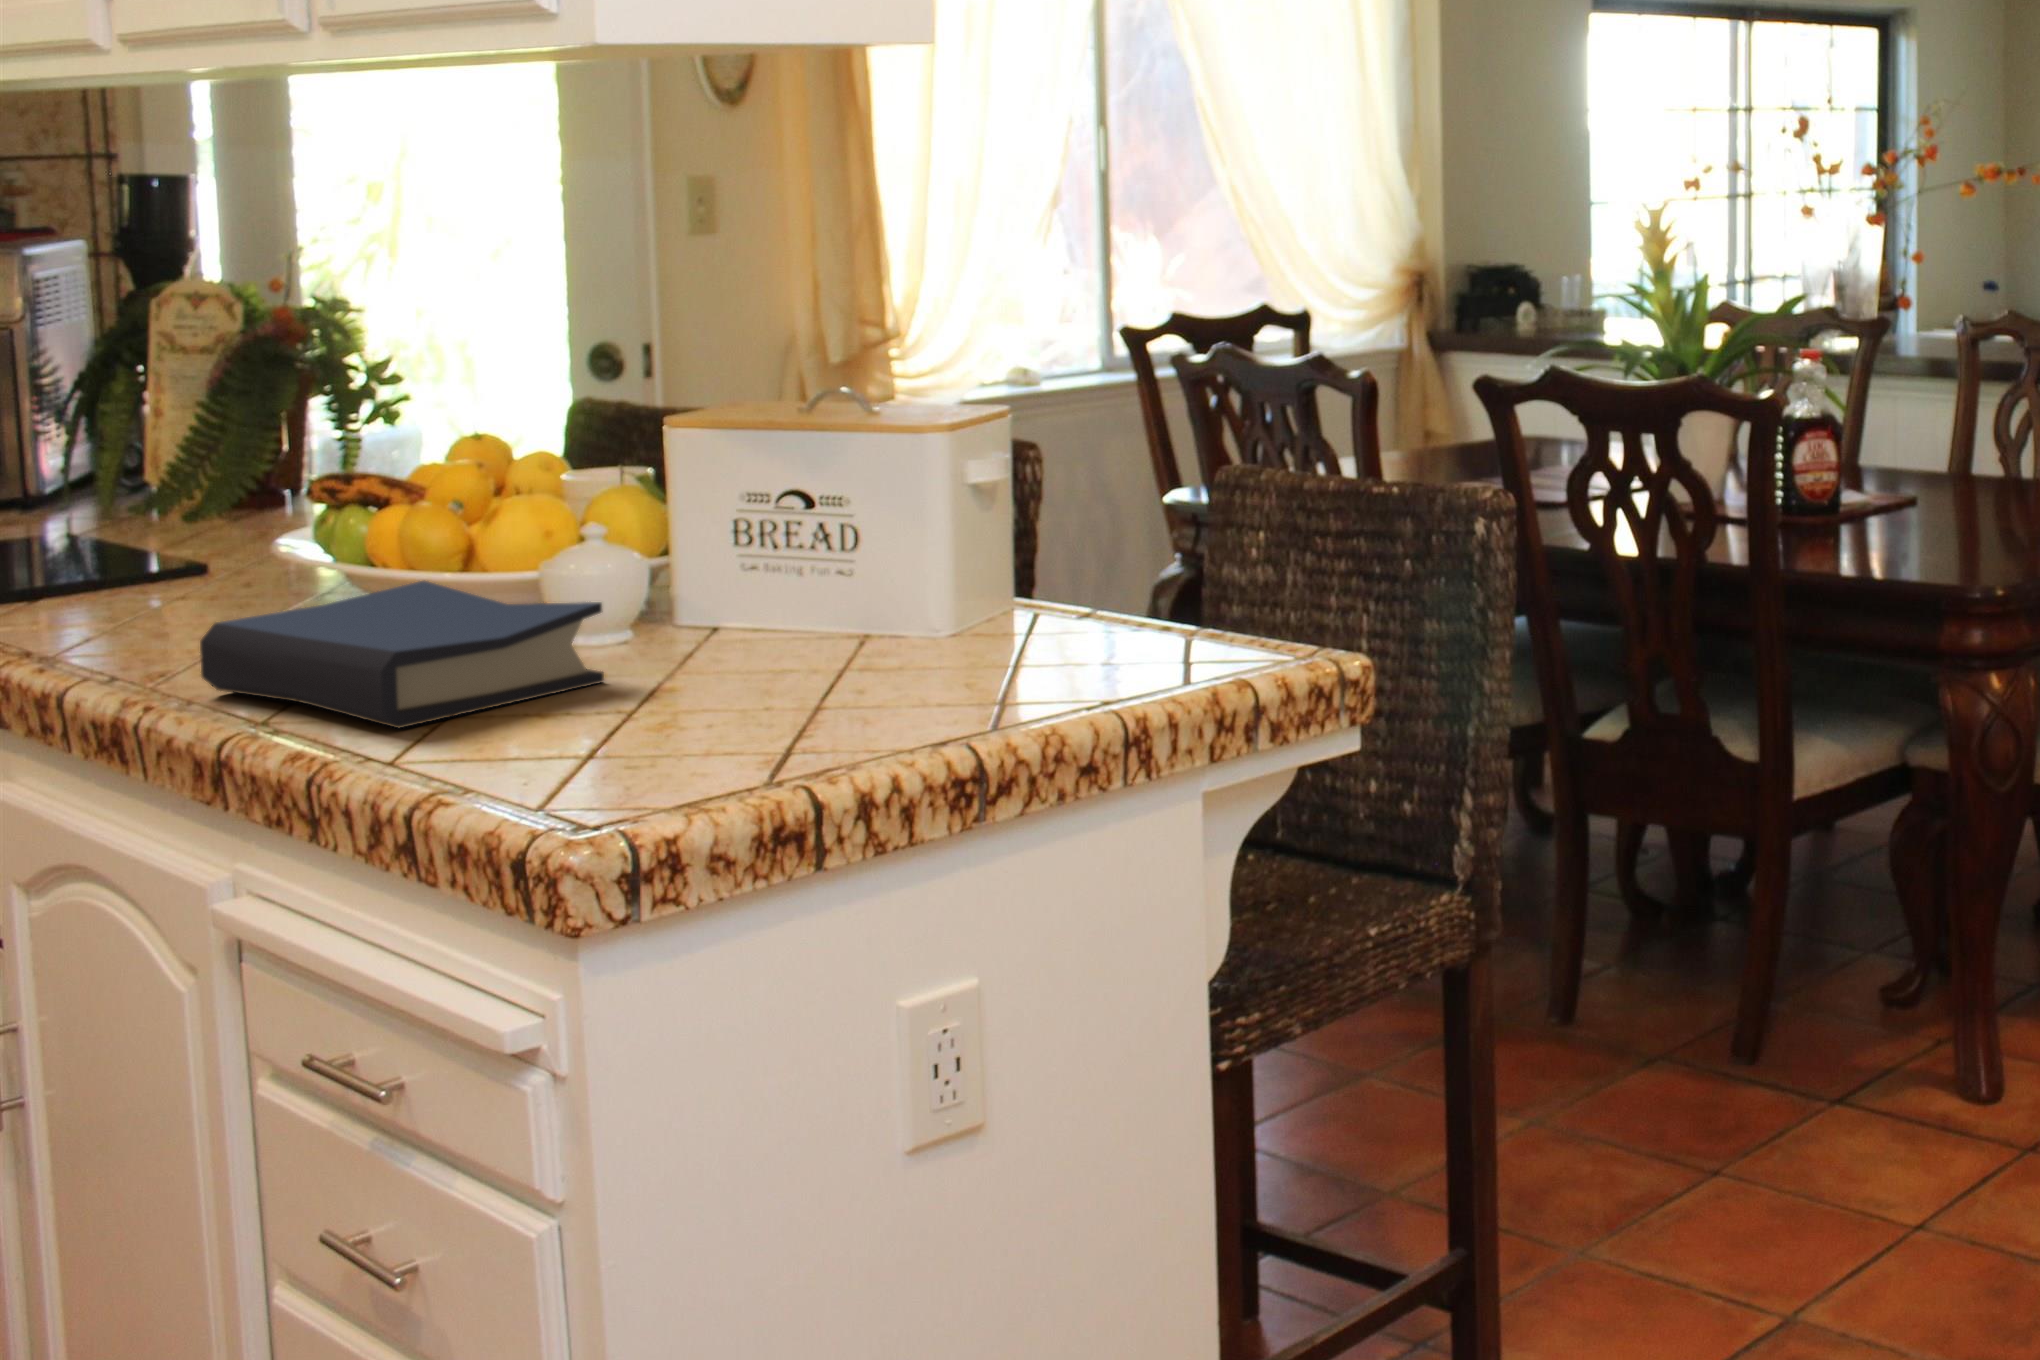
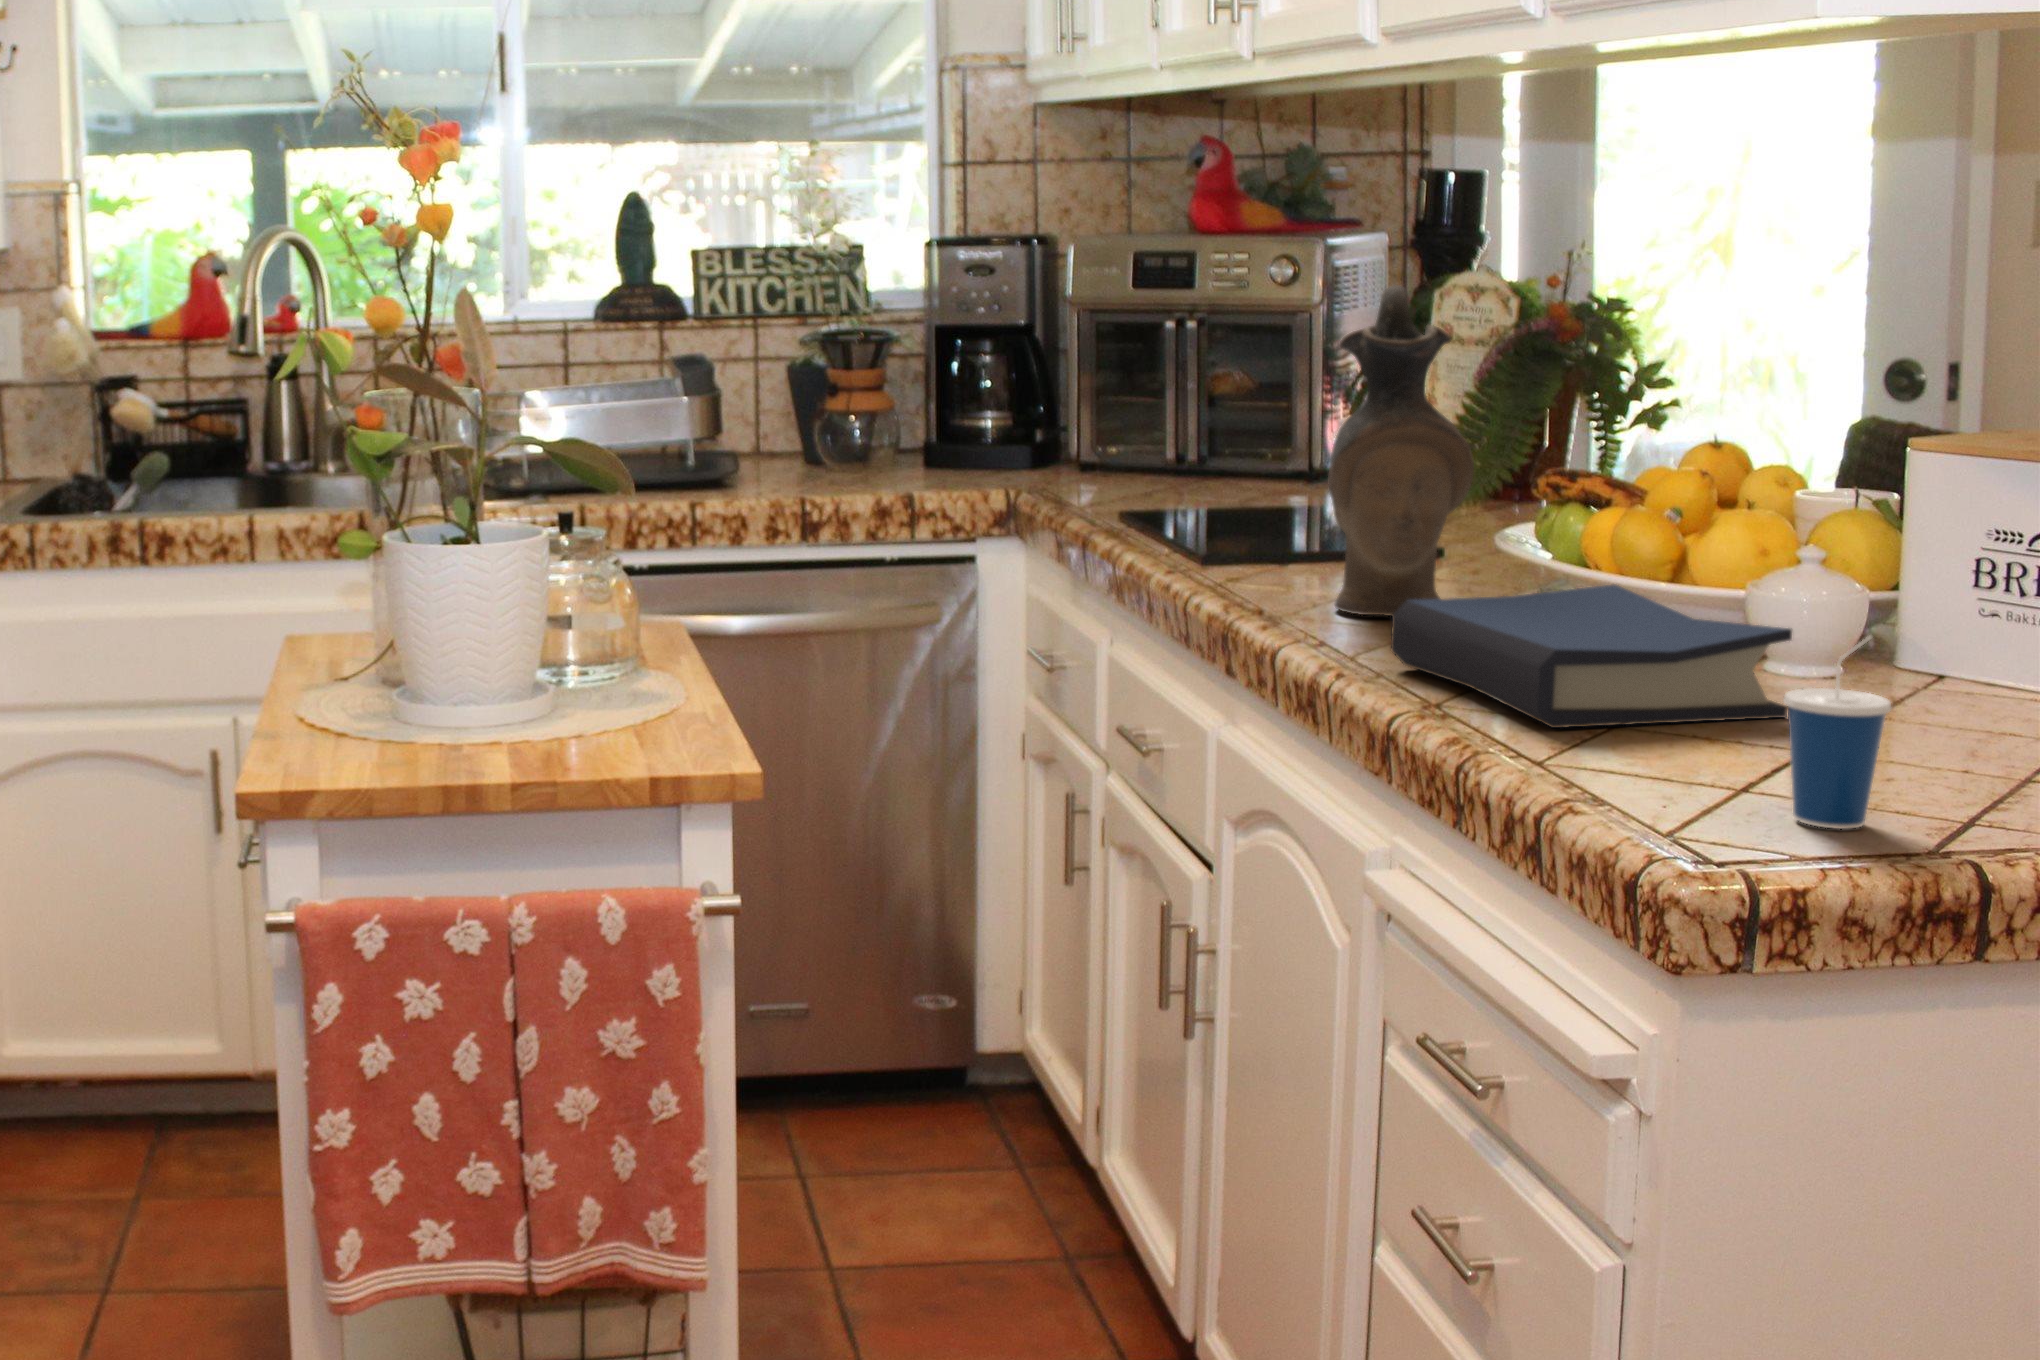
ceramic pitcher: none [93,295,260,644] -> present [1329,285,1474,616]
cup: none [628,600,717,774] -> present [1783,635,1891,829]

